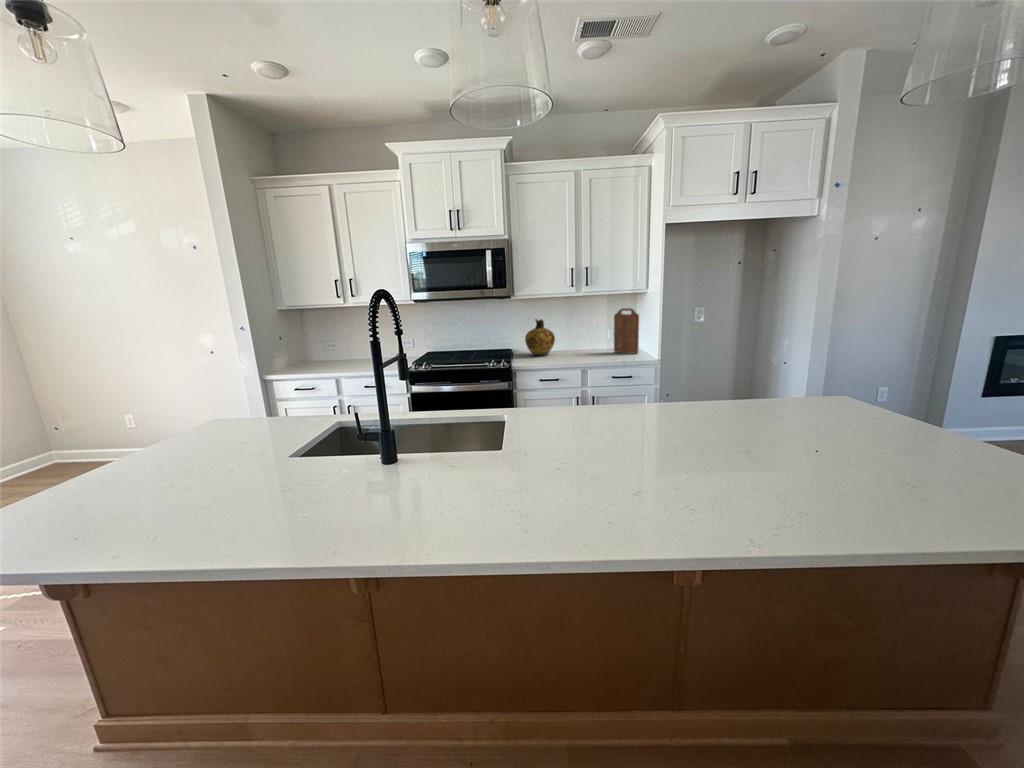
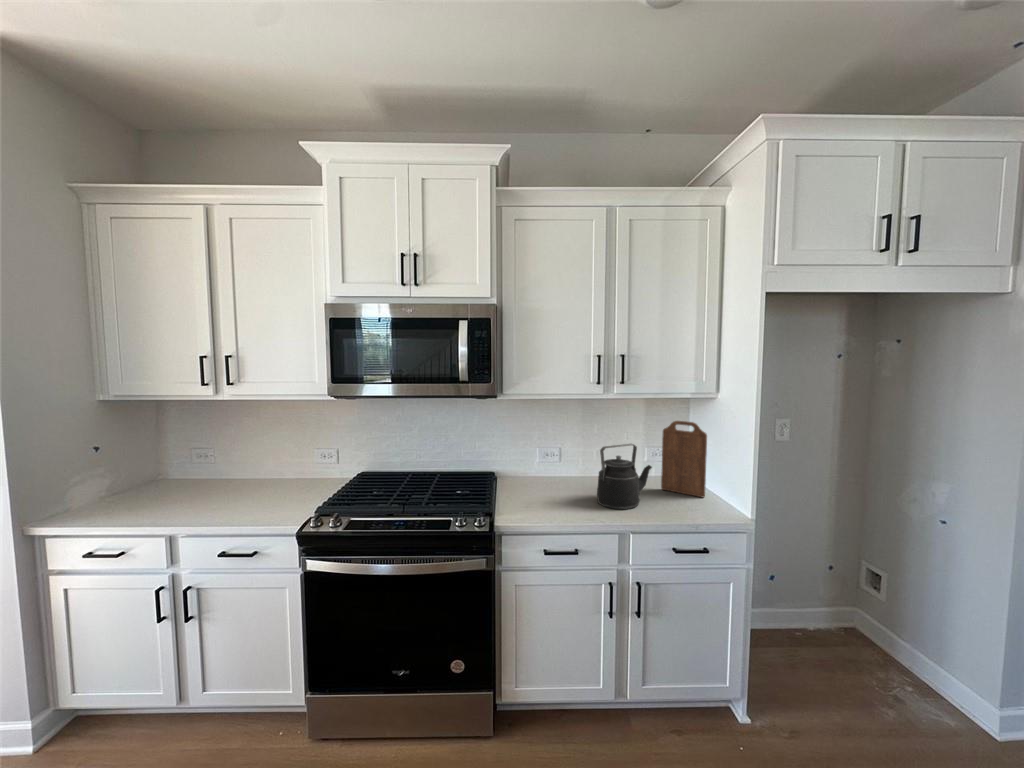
ceramic jug: present [525,319,555,356] -> none [517,431,566,493]
kettle: none [572,322,606,359] -> present [597,444,652,510]

